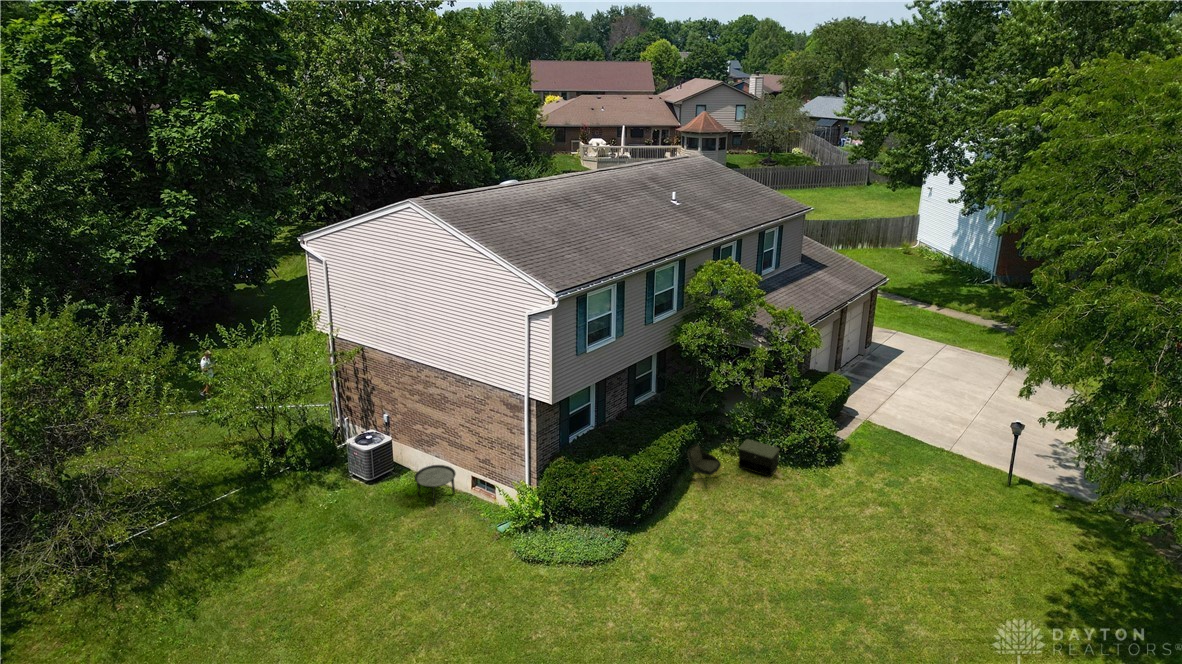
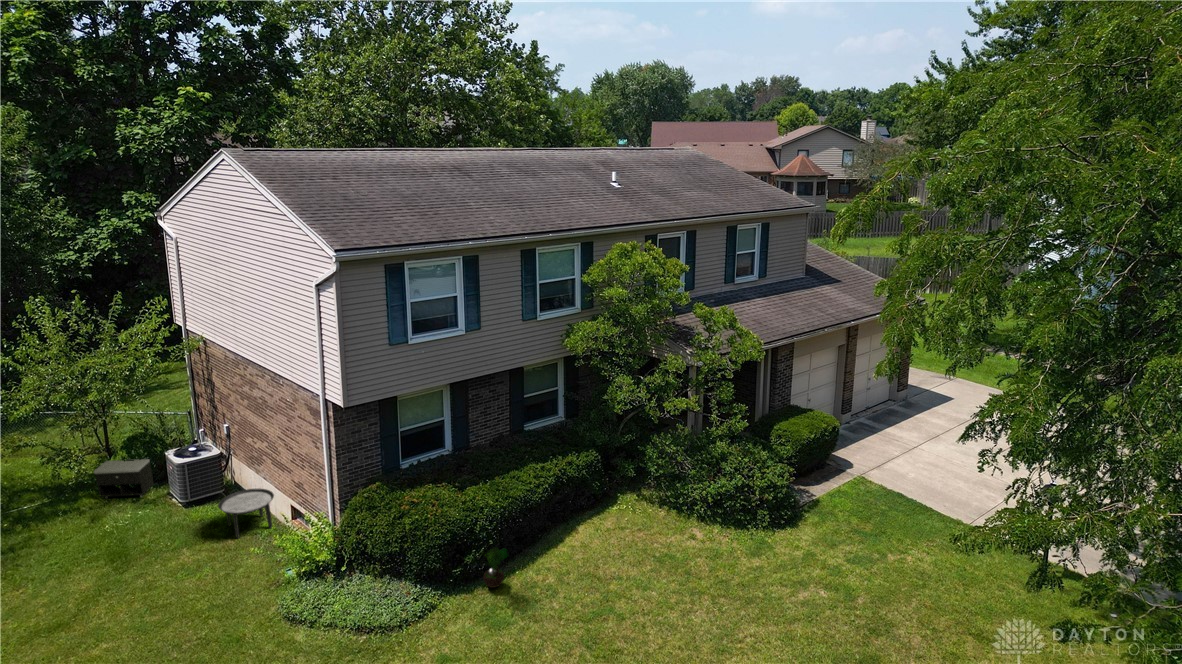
storage bench: present [738,439,779,477] -> present [94,459,154,498]
lounge chair: present [688,445,721,487] -> none [569,485,618,545]
potted tree: none [649,496,669,525] -> present [484,549,507,588]

